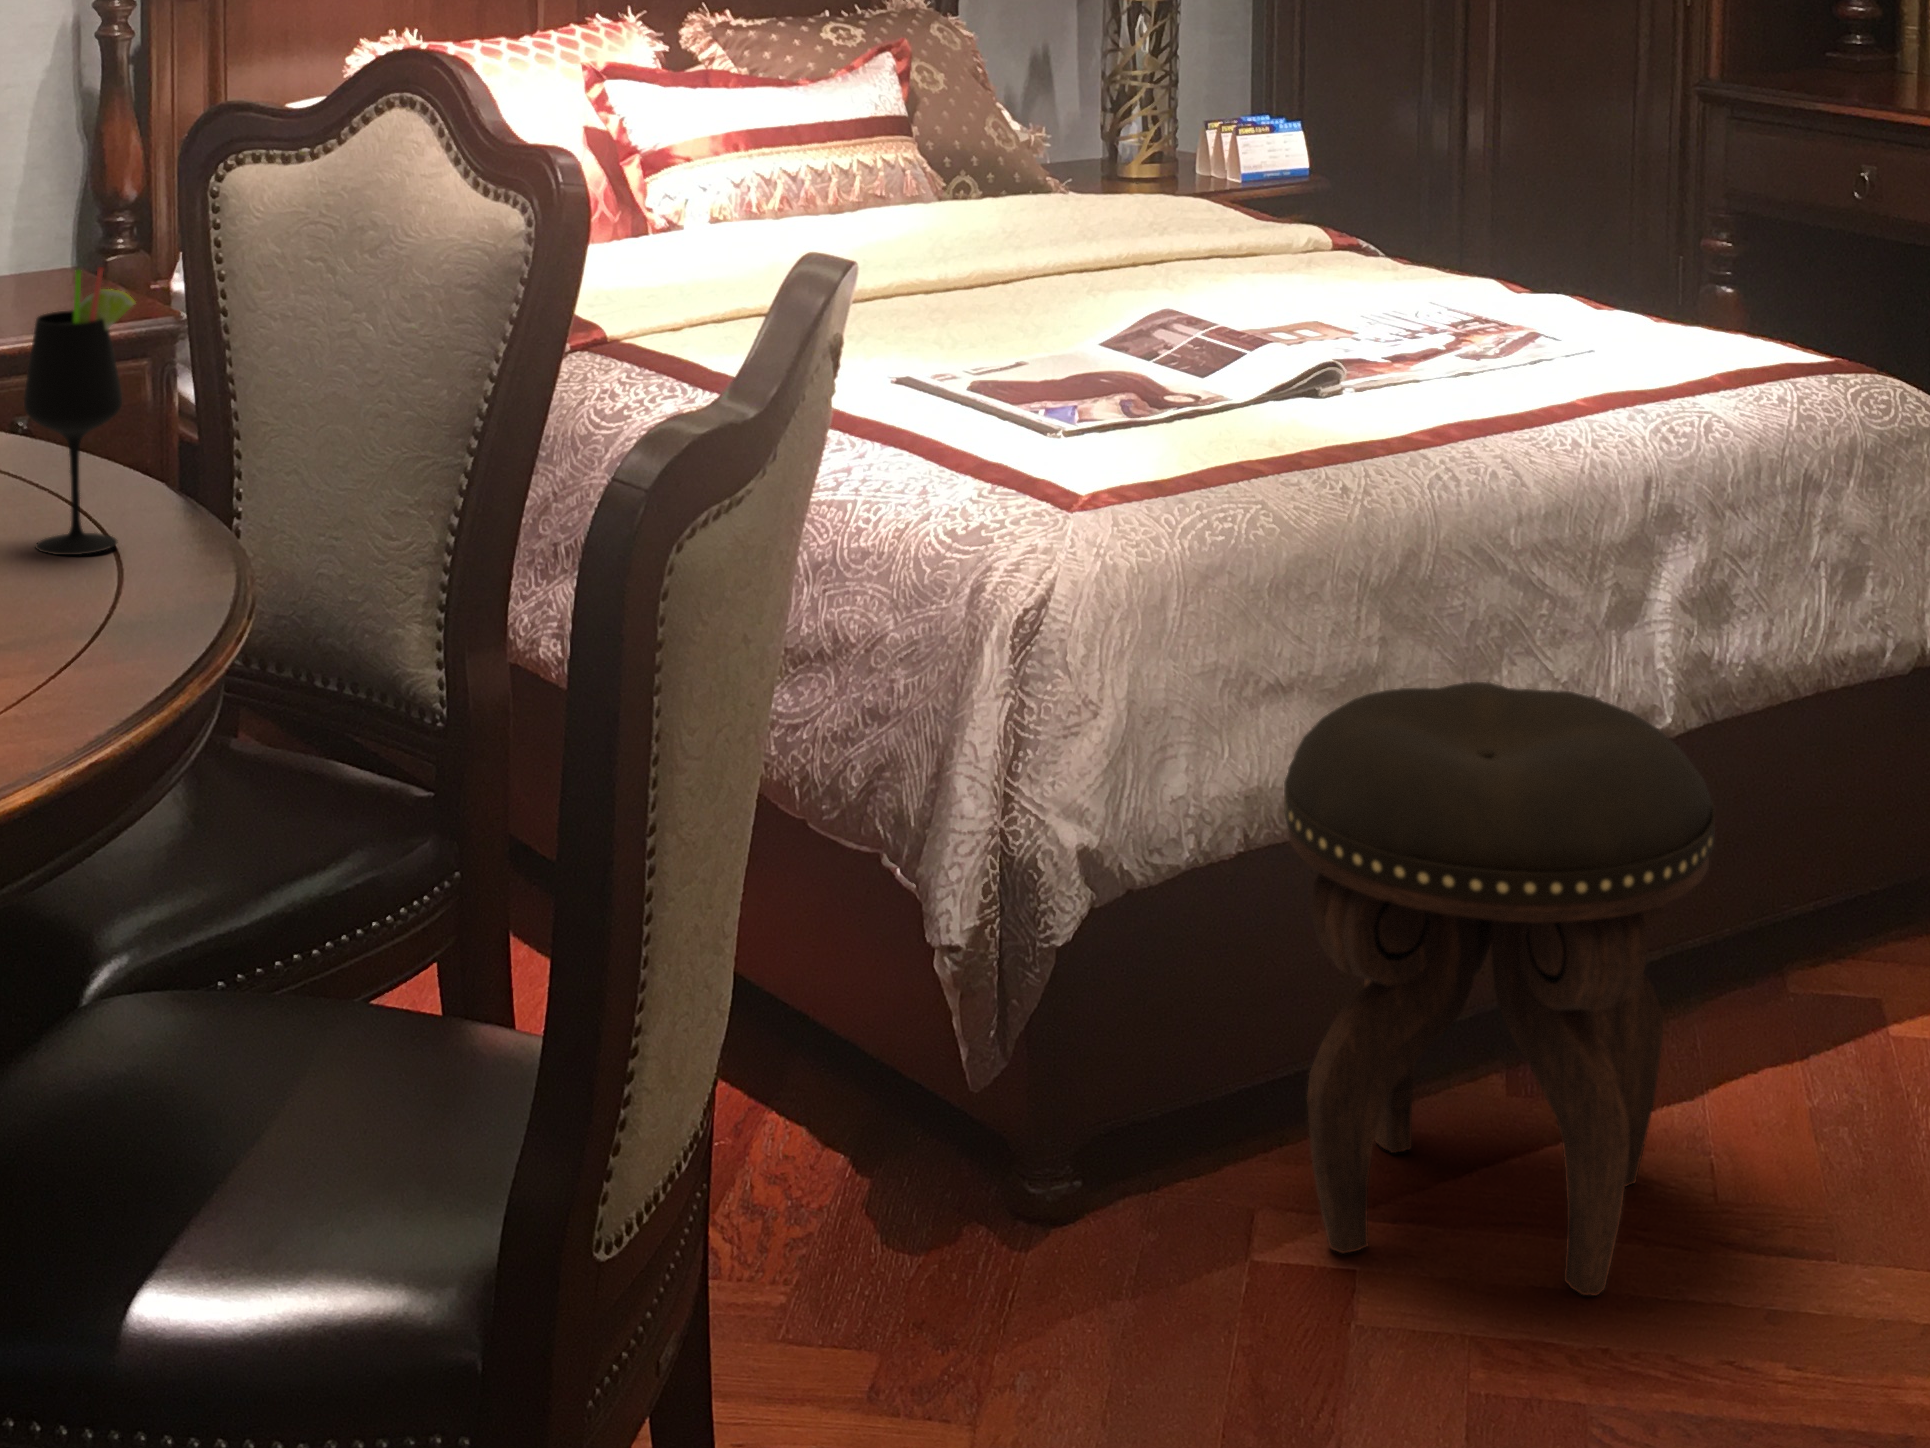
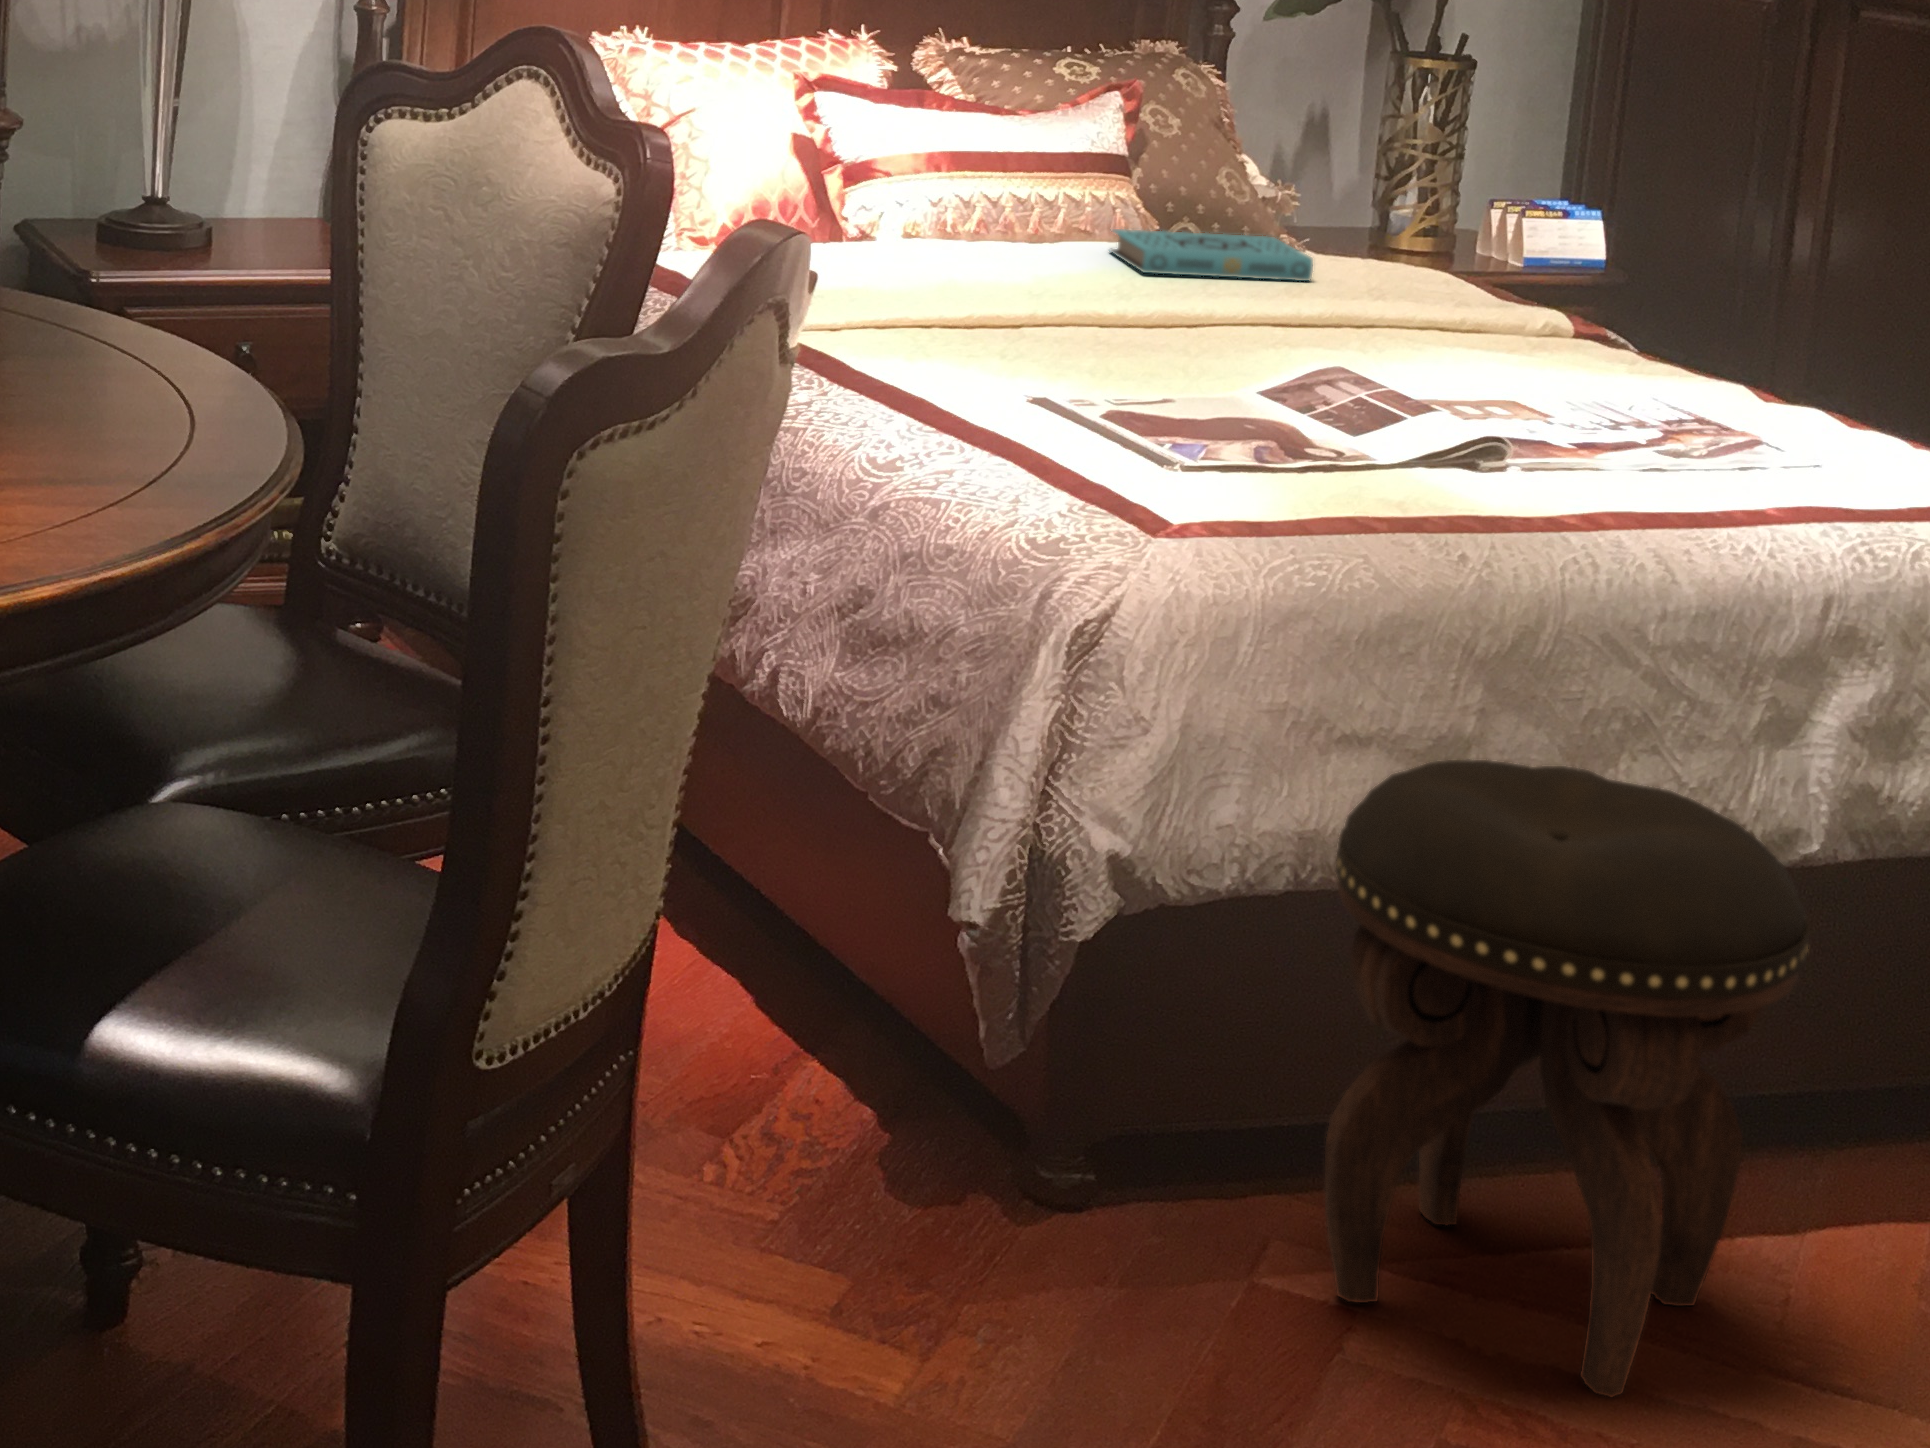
book: none [902,184,1099,234] -> present [1111,229,1313,281]
wine glass: present [24,267,135,555] -> none [134,179,233,426]

